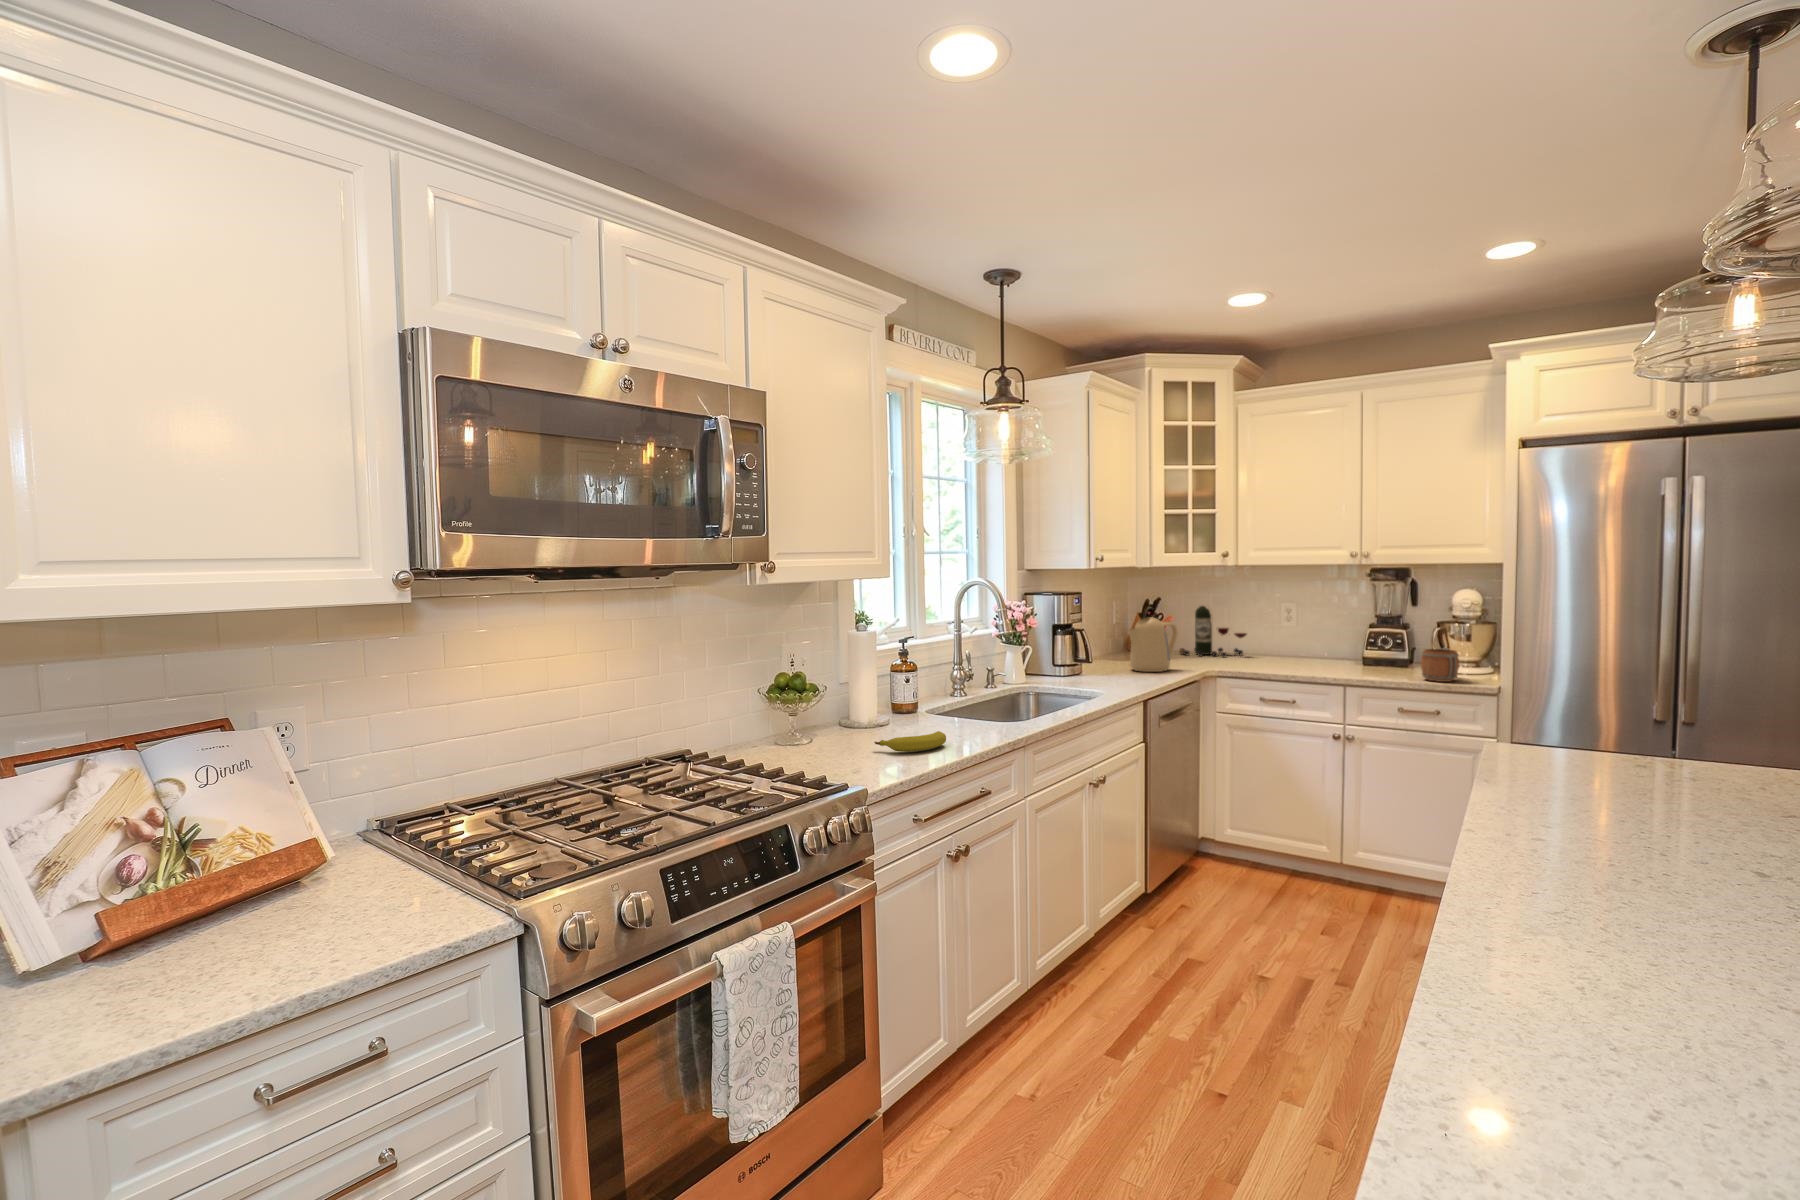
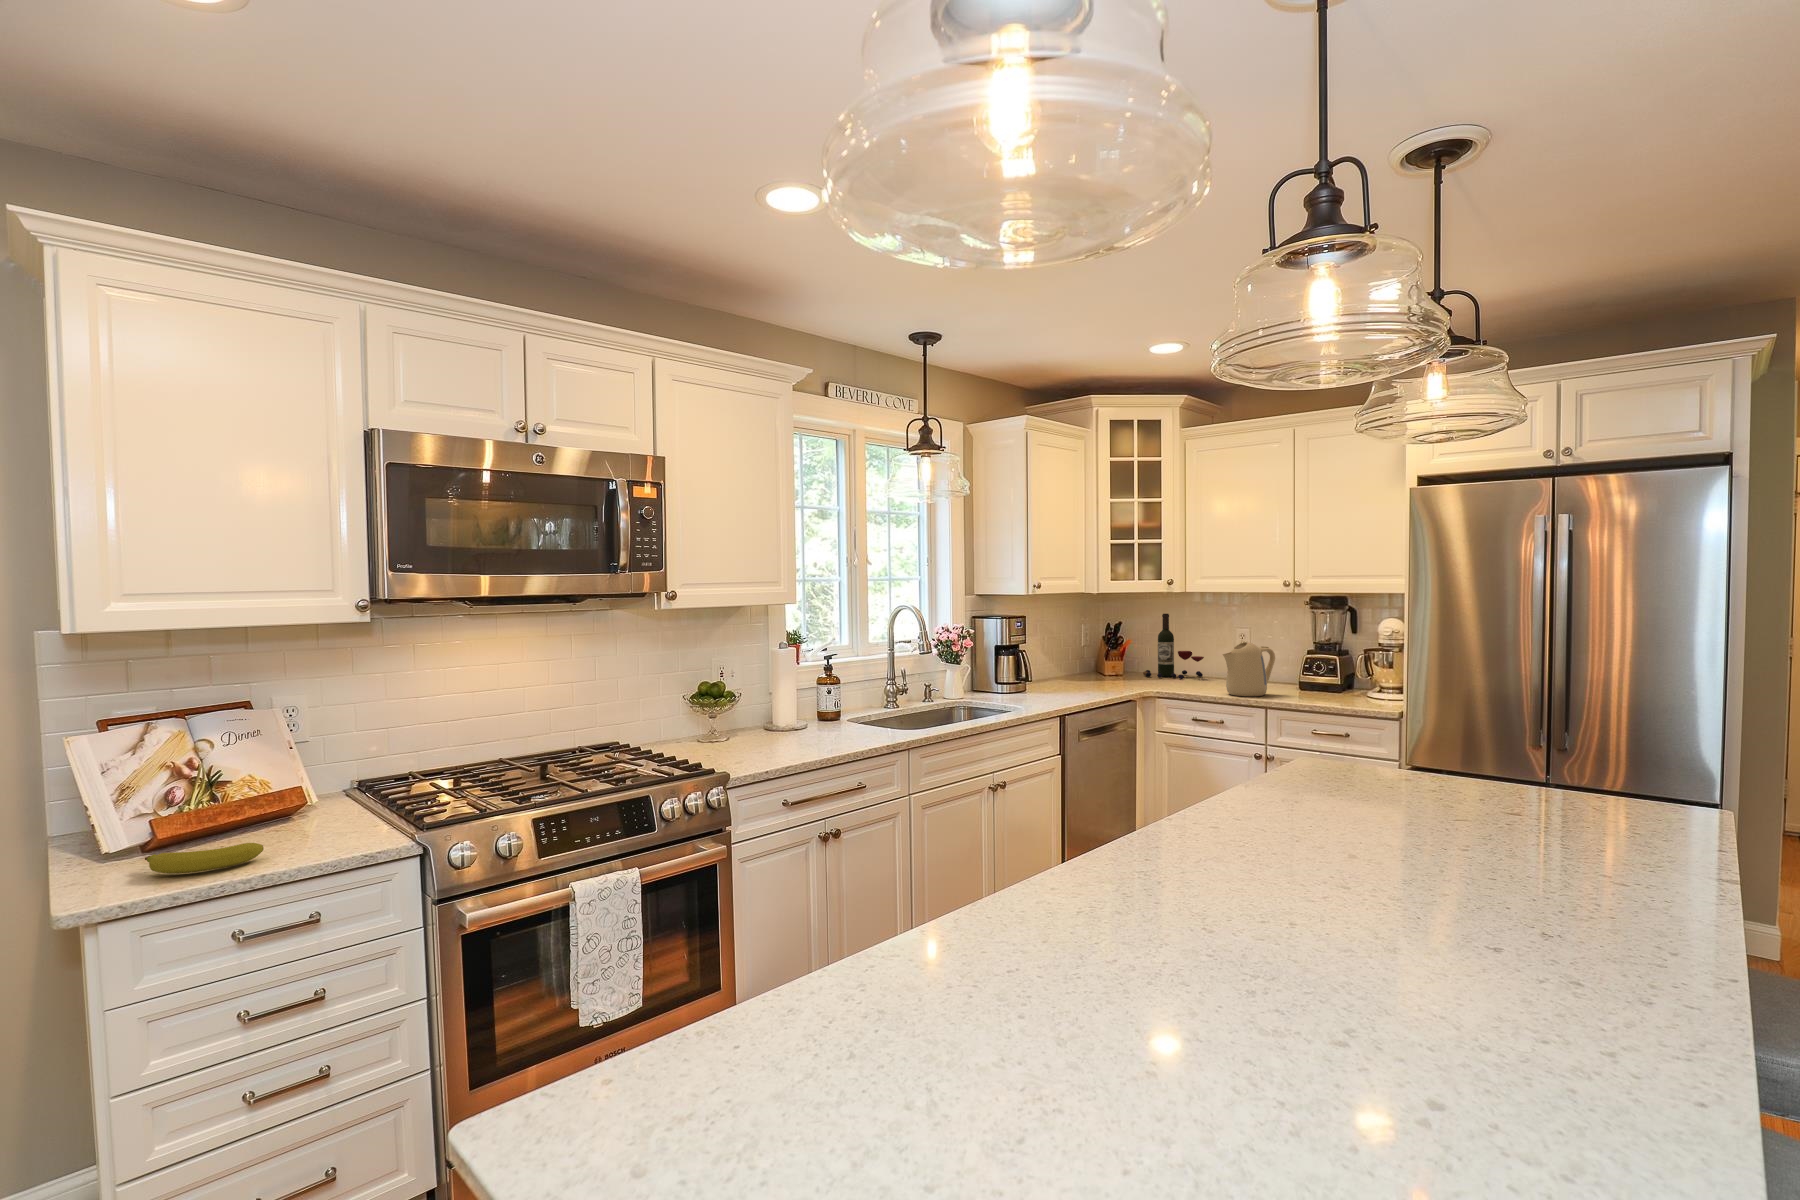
kettle: present [1128,617,1178,672] -> present [1223,642,1275,696]
mug: present [1421,648,1459,682] -> none [1332,673,1366,705]
fruit: present [874,731,946,752] -> present [145,843,264,874]

